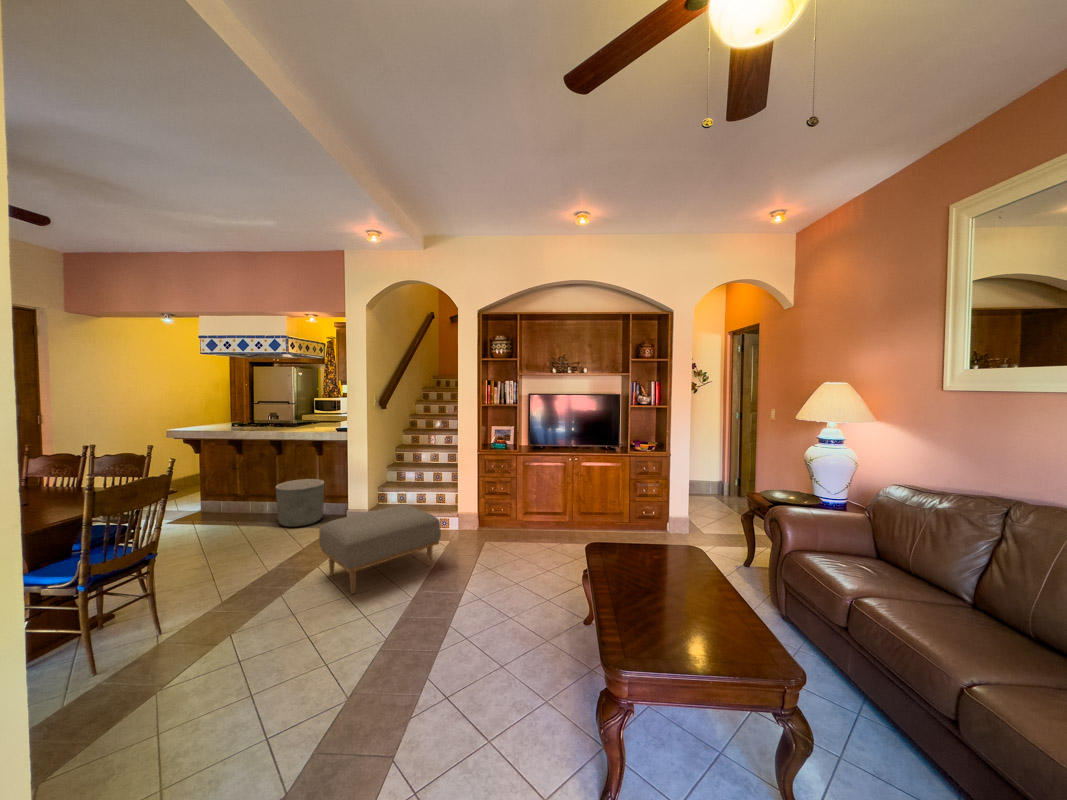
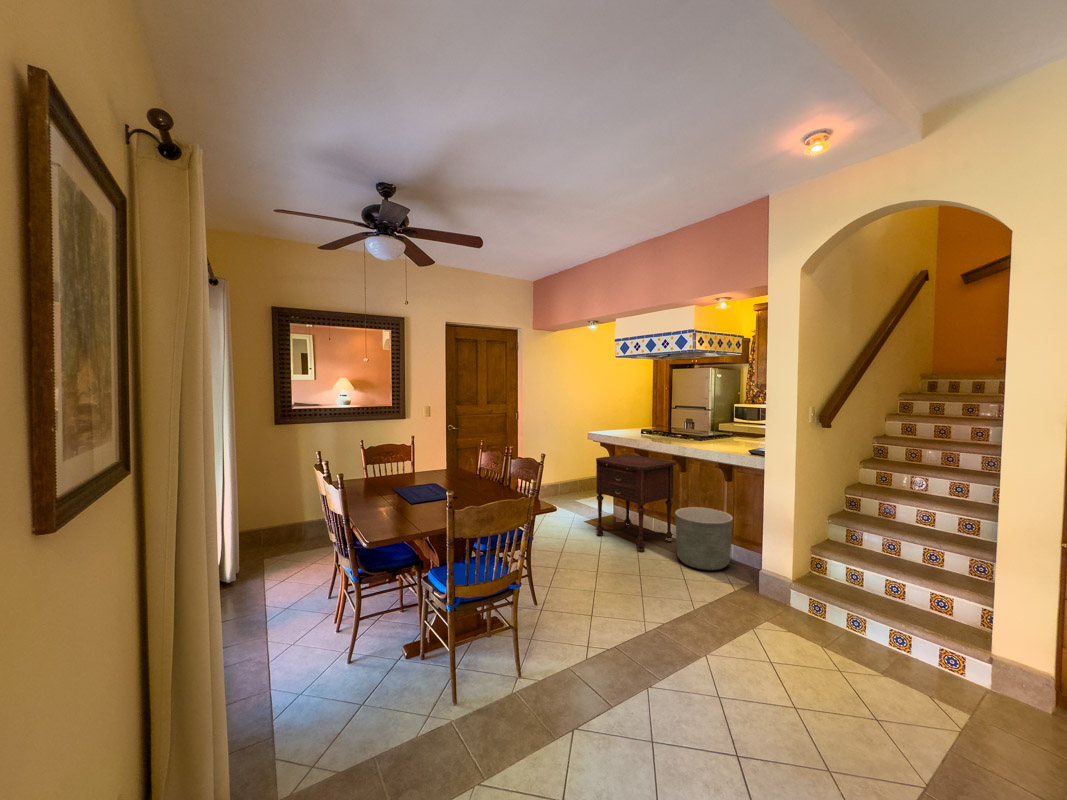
side table: none [181,447,272,530] -> present [596,454,677,552]
ottoman: present [319,505,441,594] -> none [705,594,937,754]

